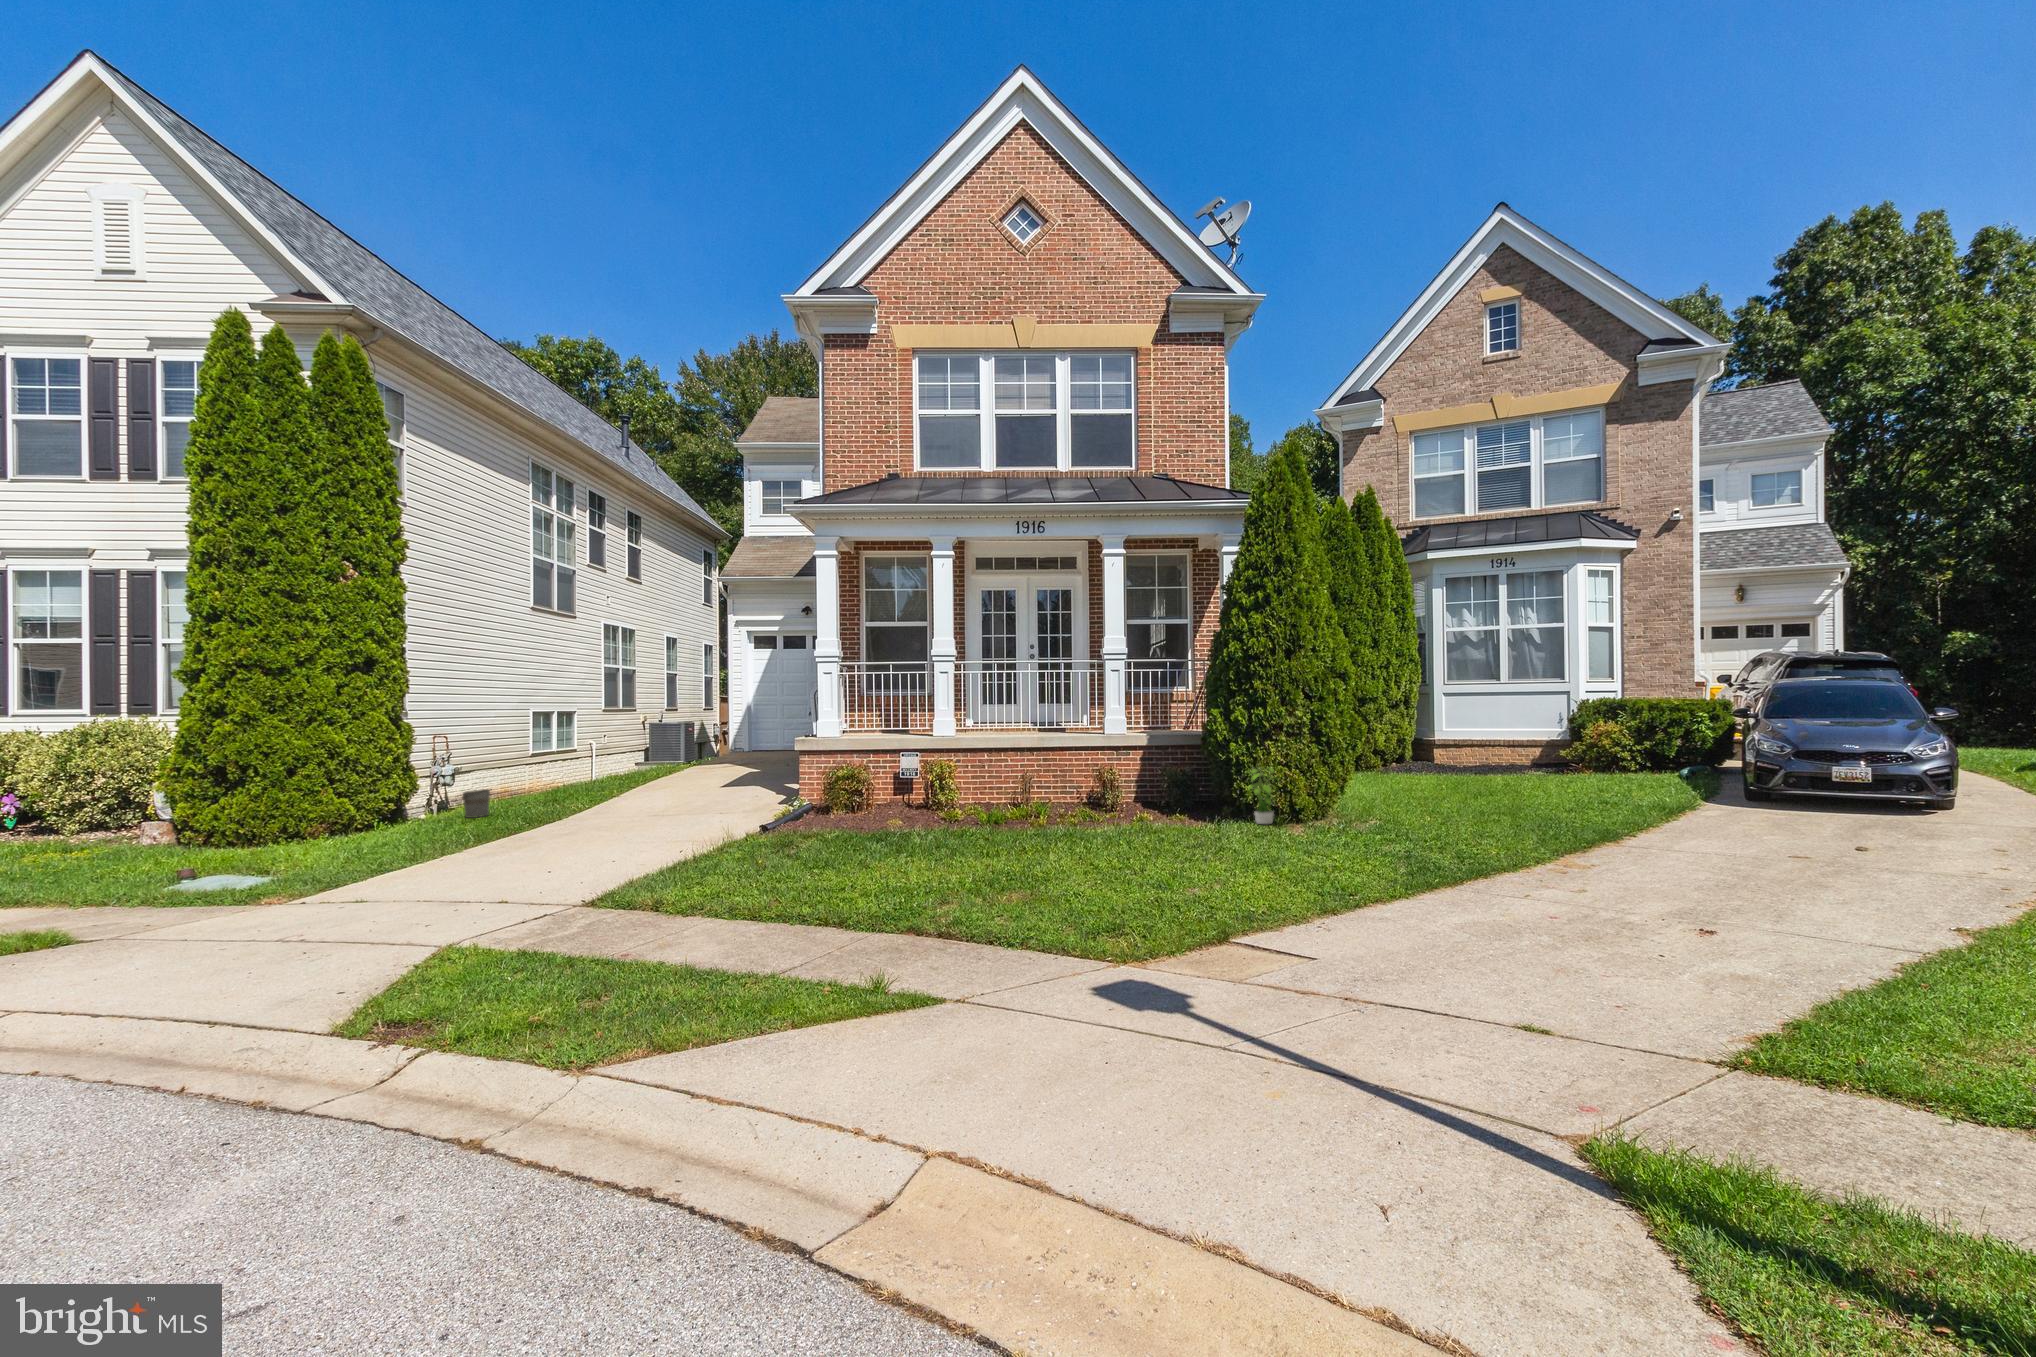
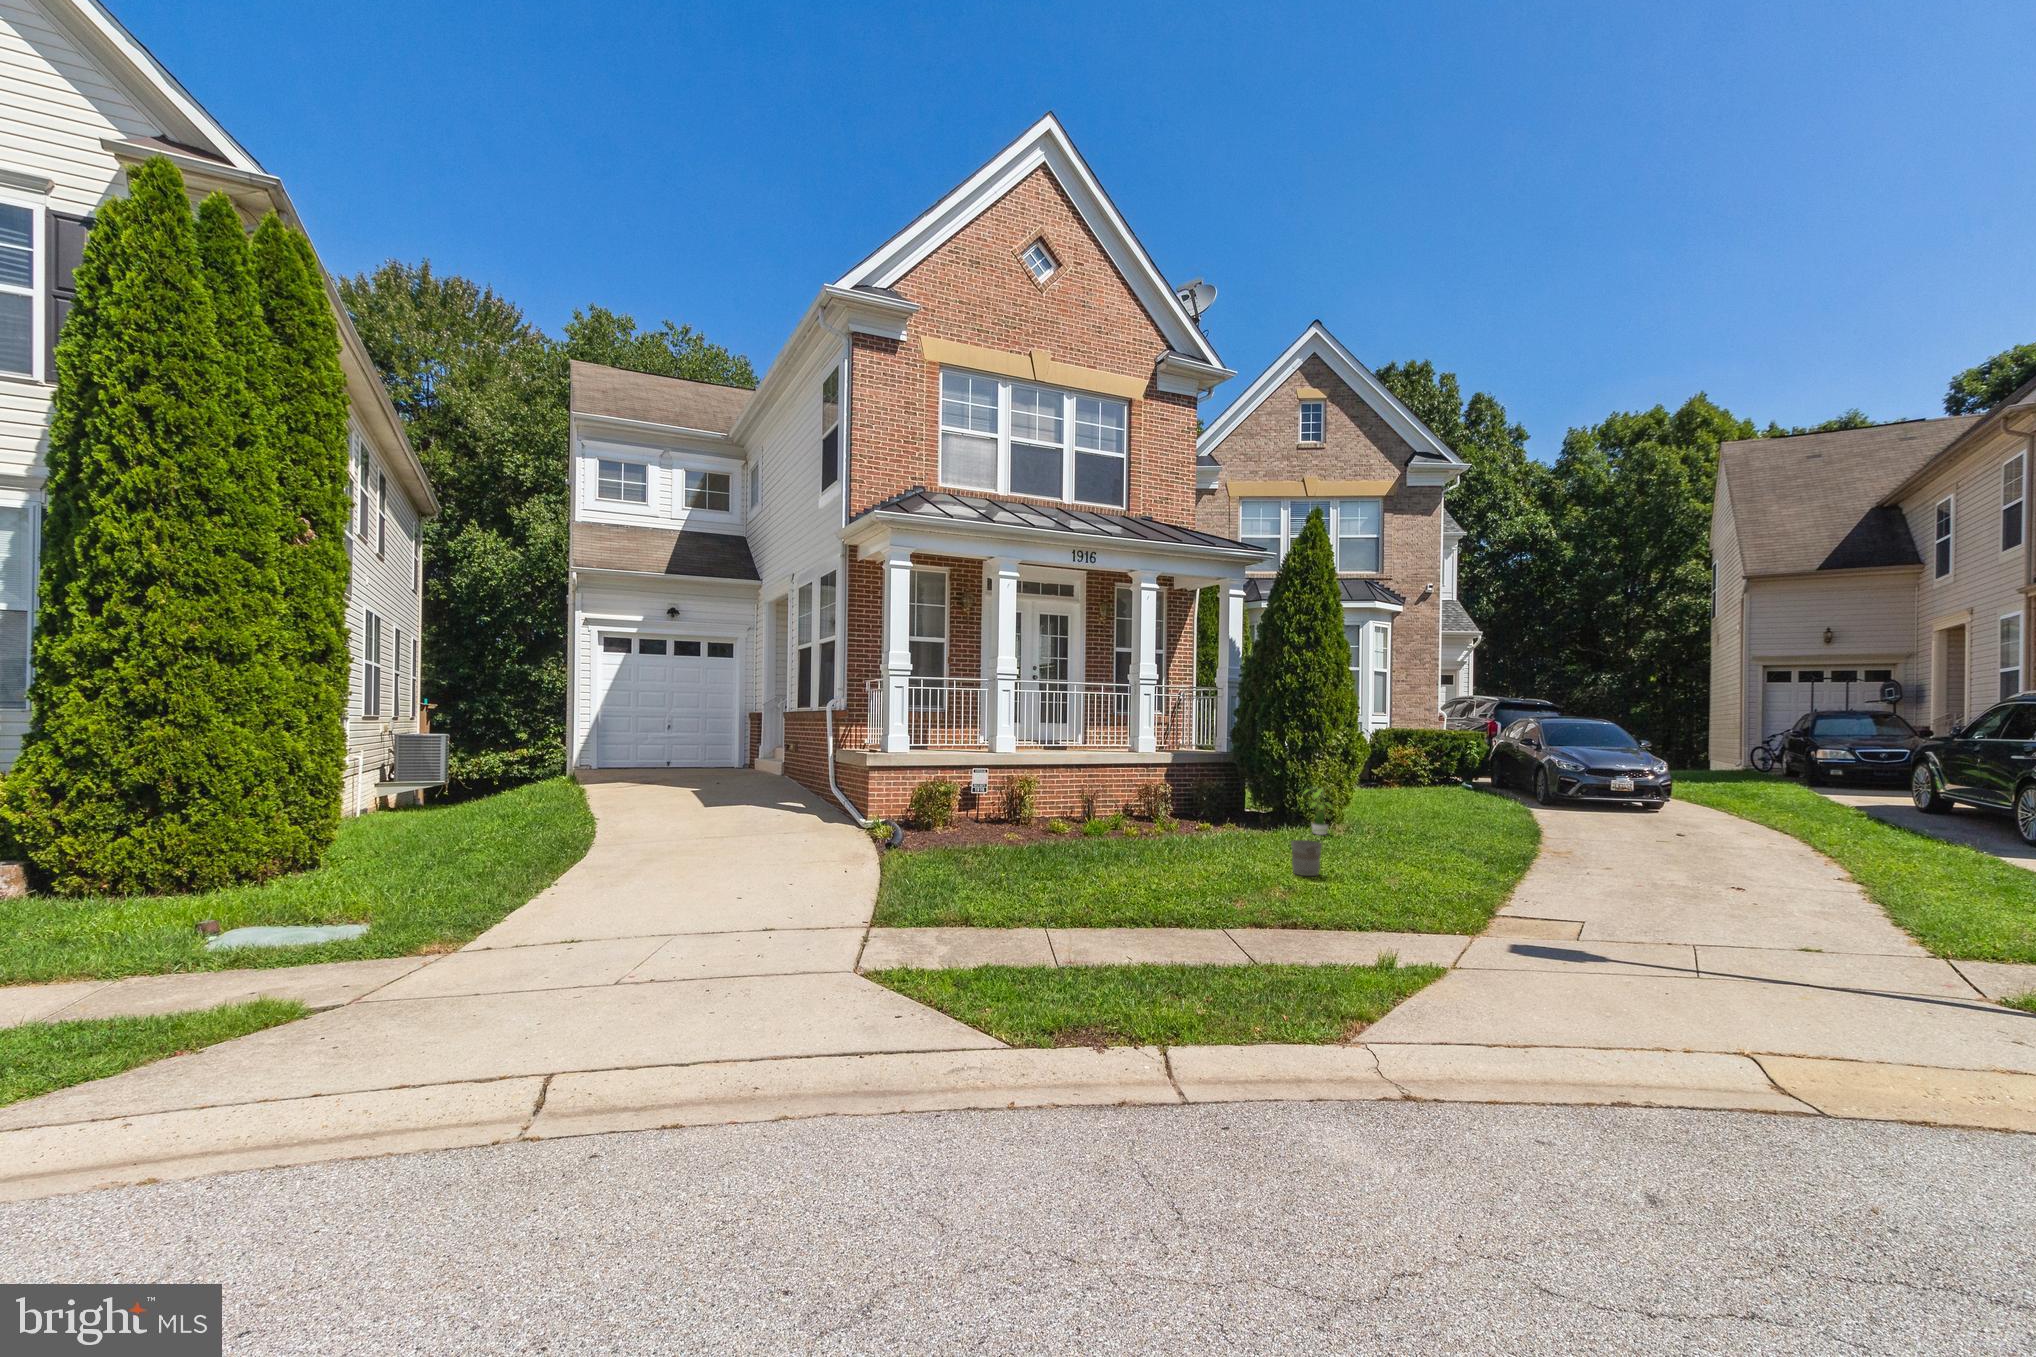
bucket: present [462,789,492,818] -> present [1291,840,1322,876]

